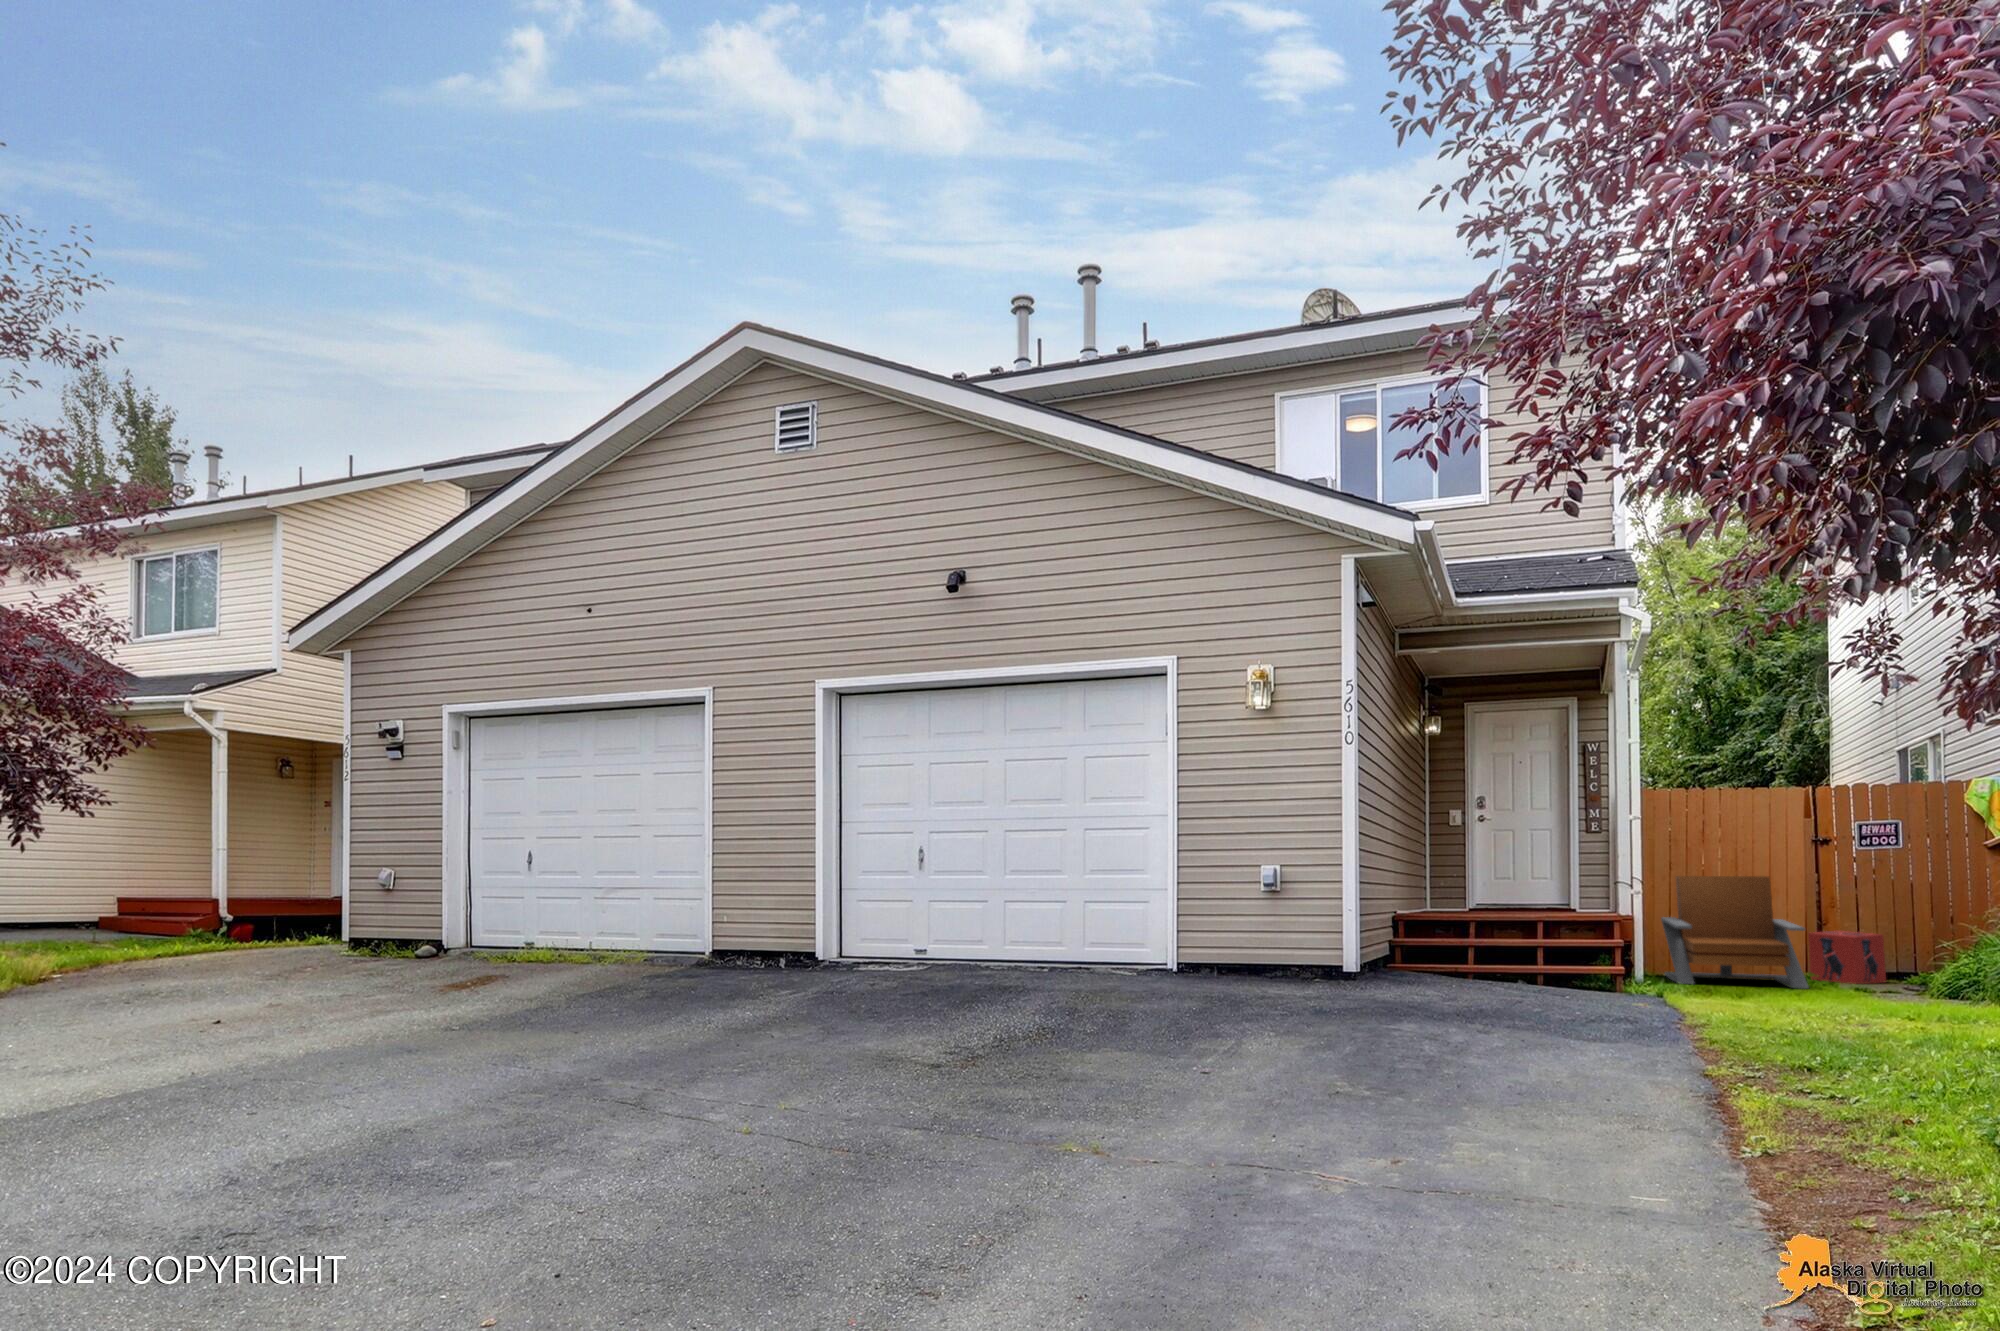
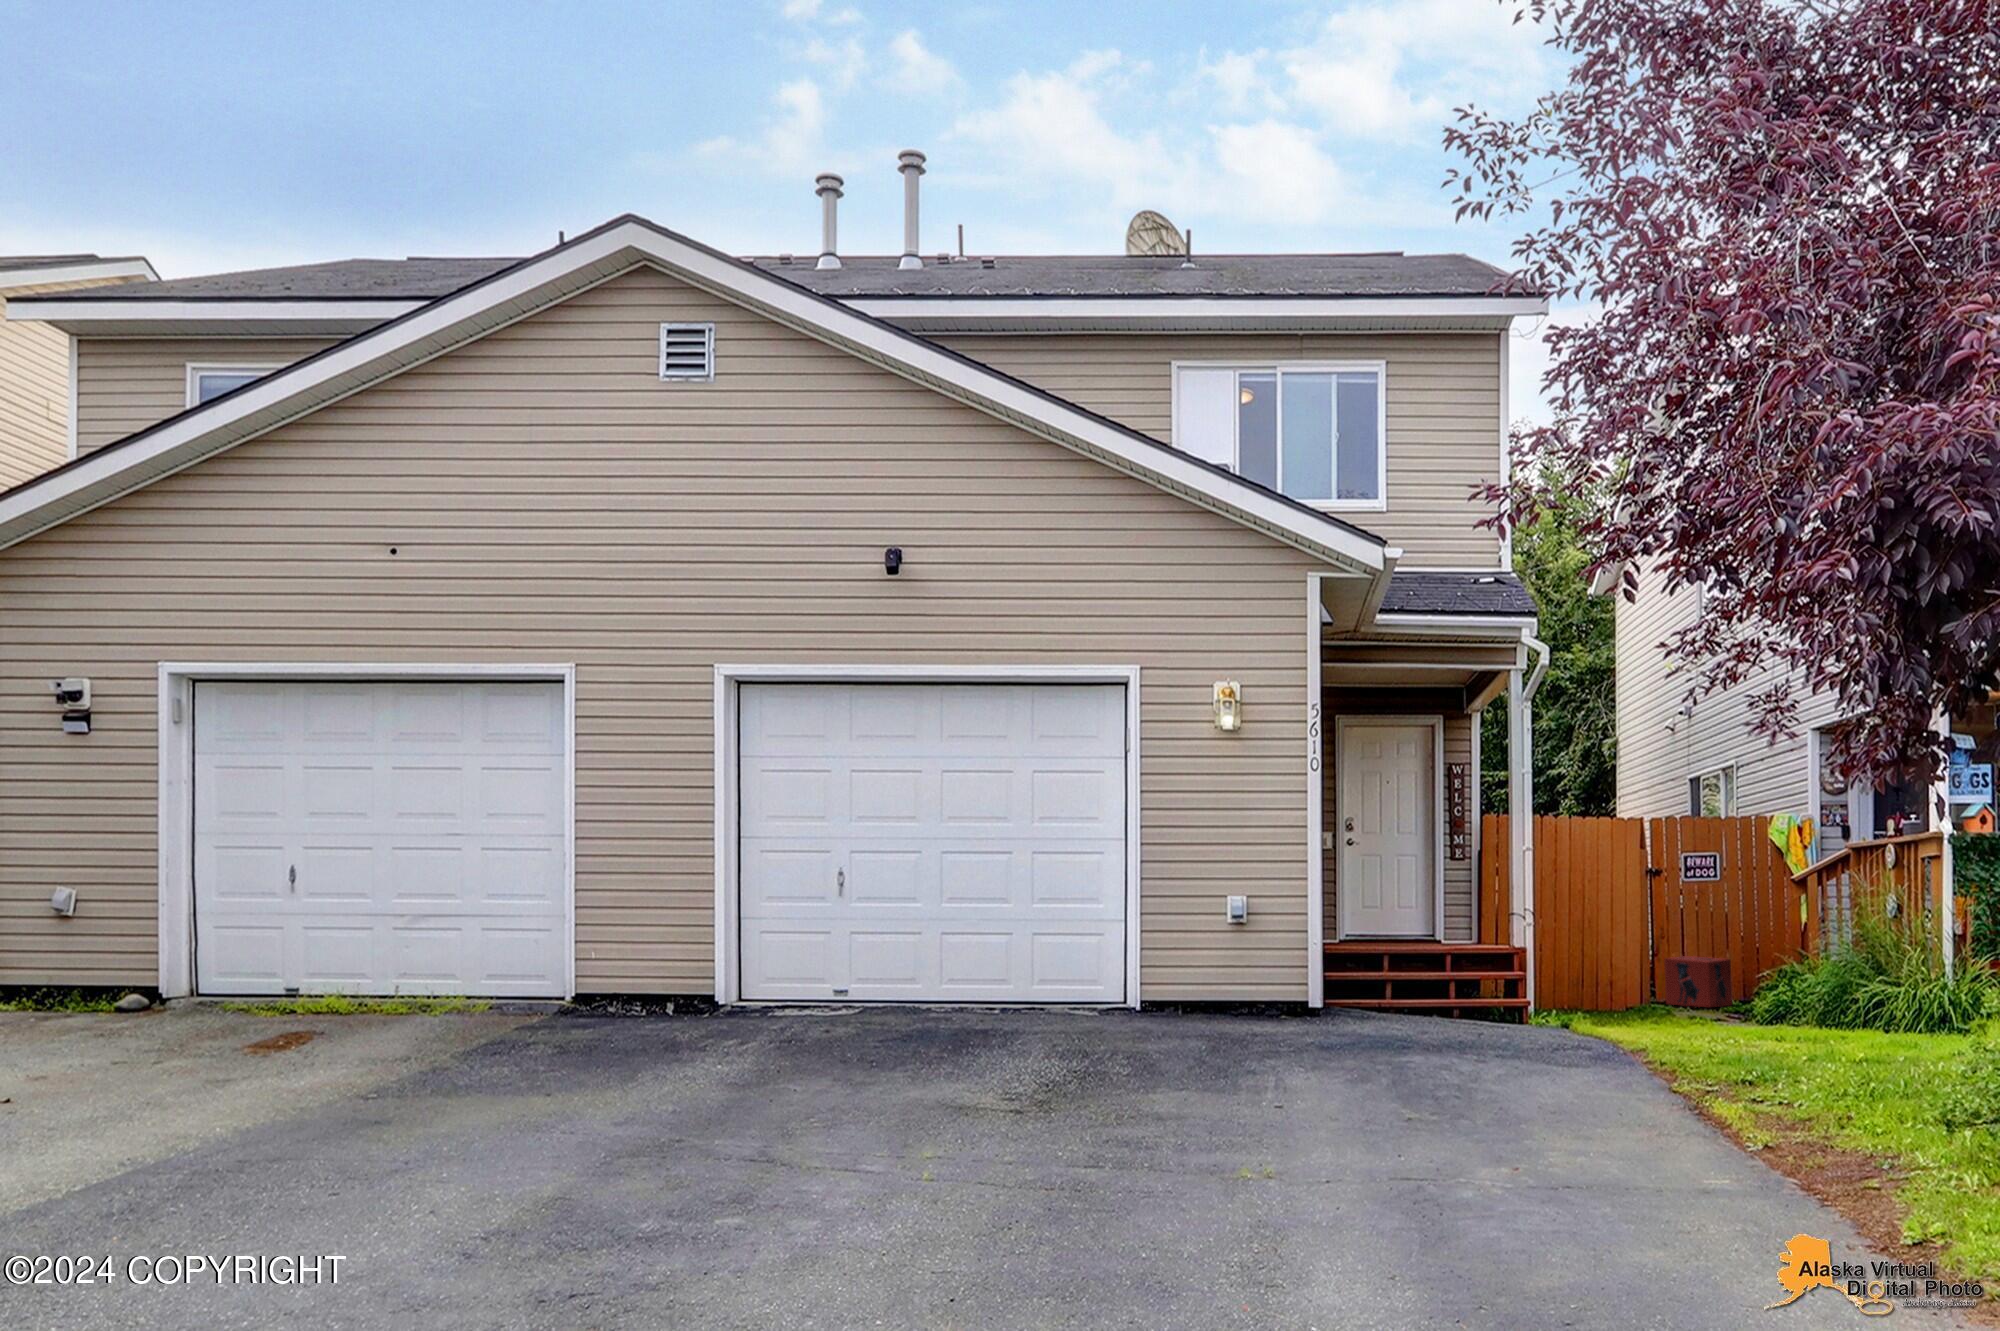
lounge chair: present [1661,876,1809,989] -> none [1535,903,1681,1014]

